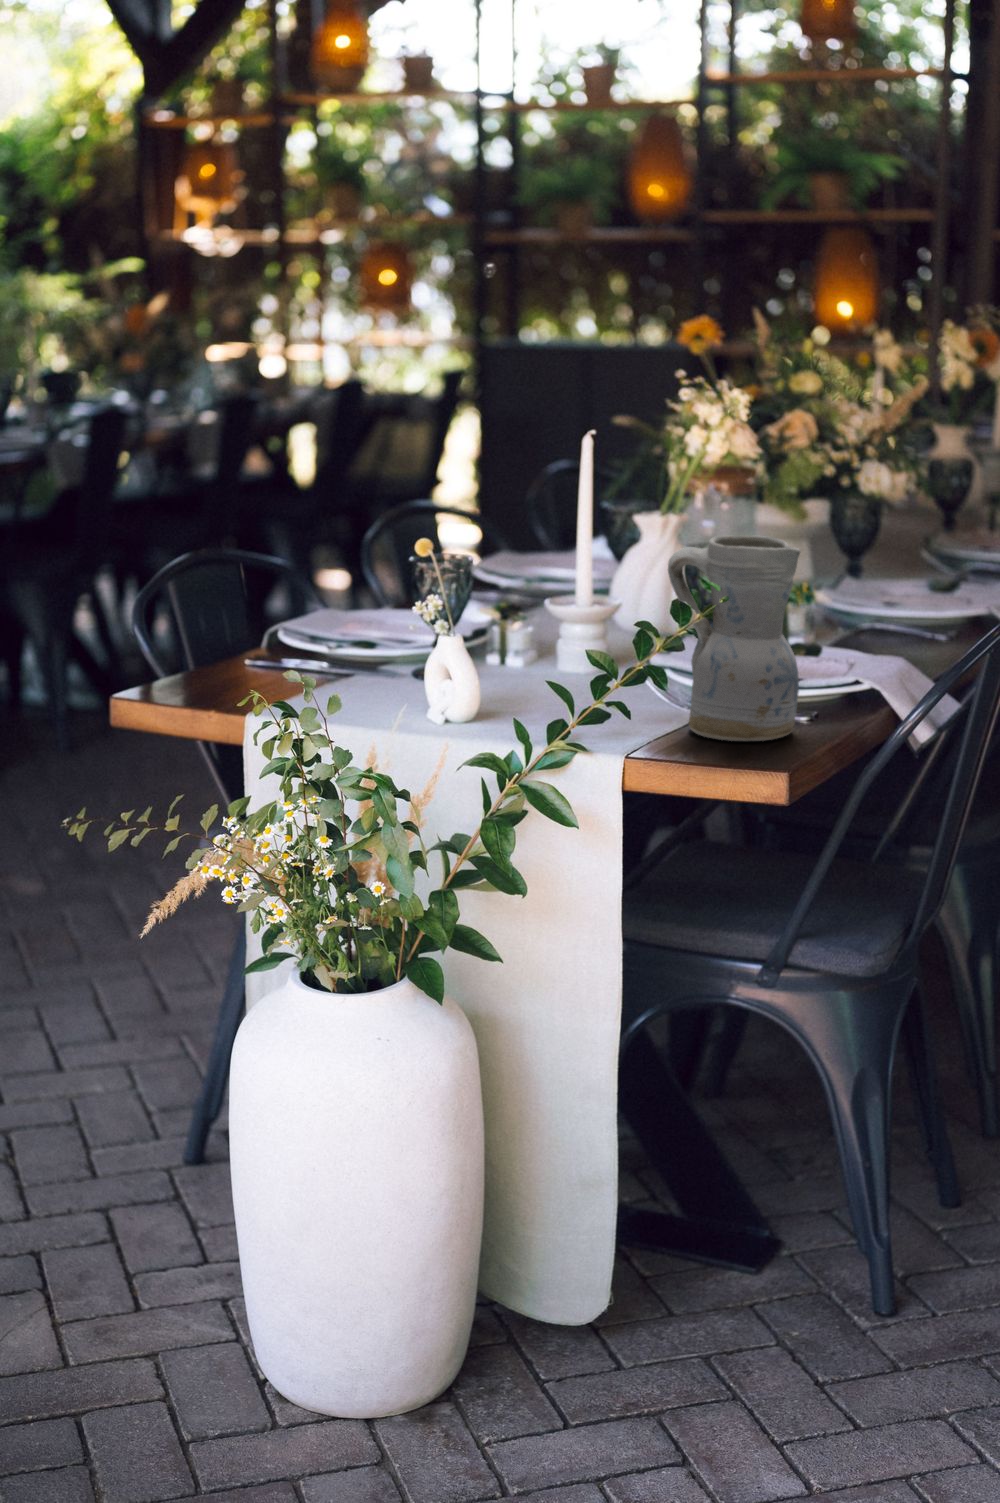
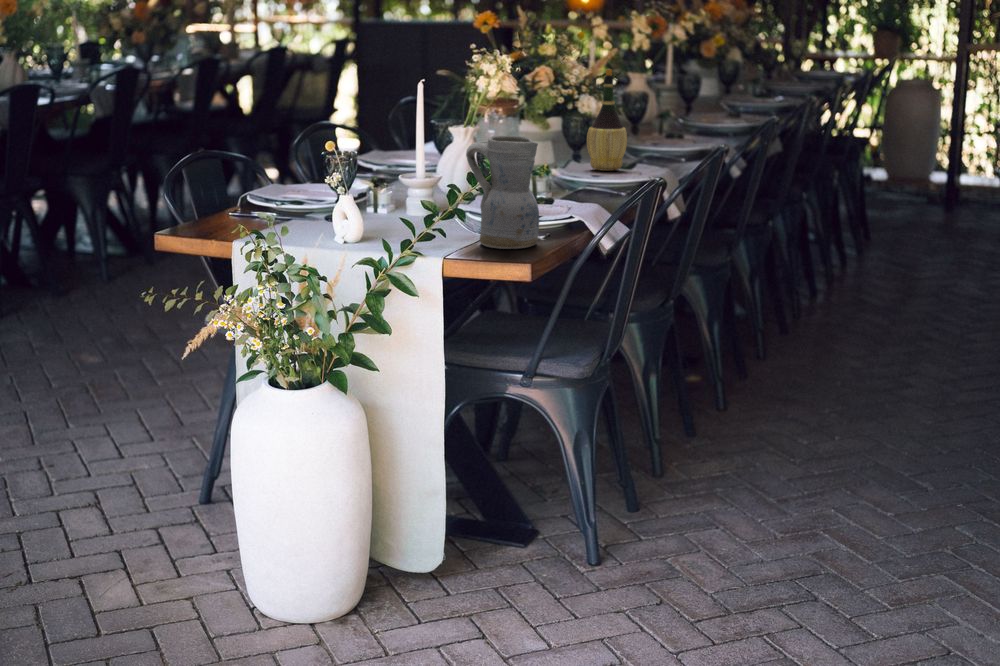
wine bottle: none [876,415,949,593] -> present [587,69,627,171]

